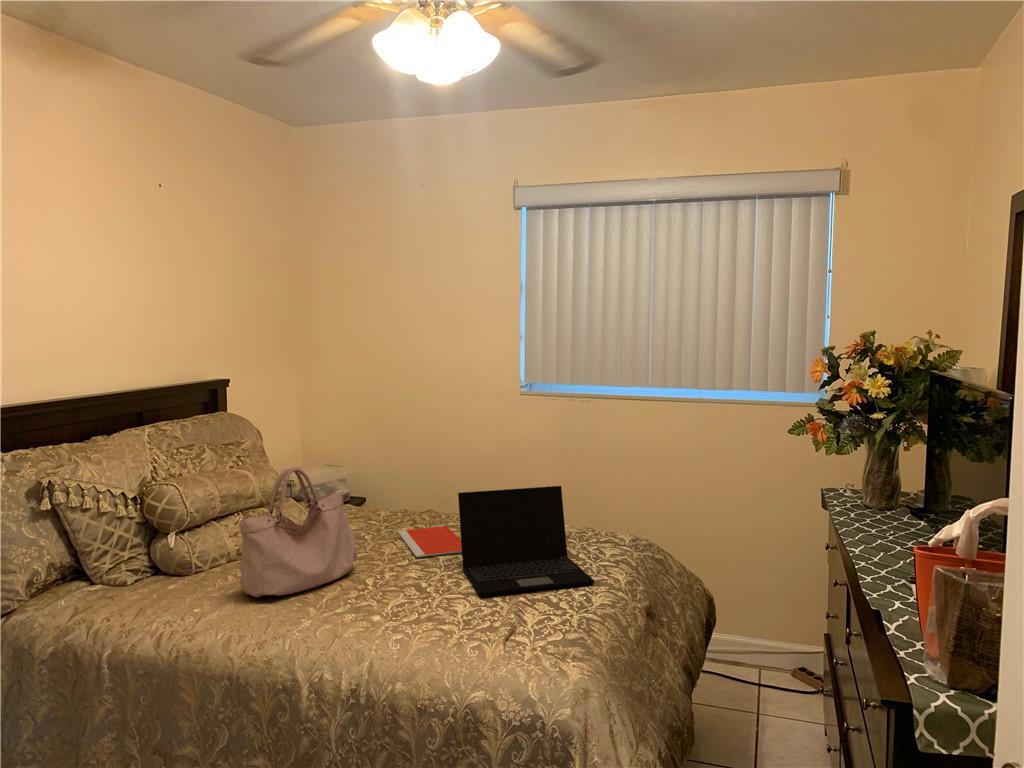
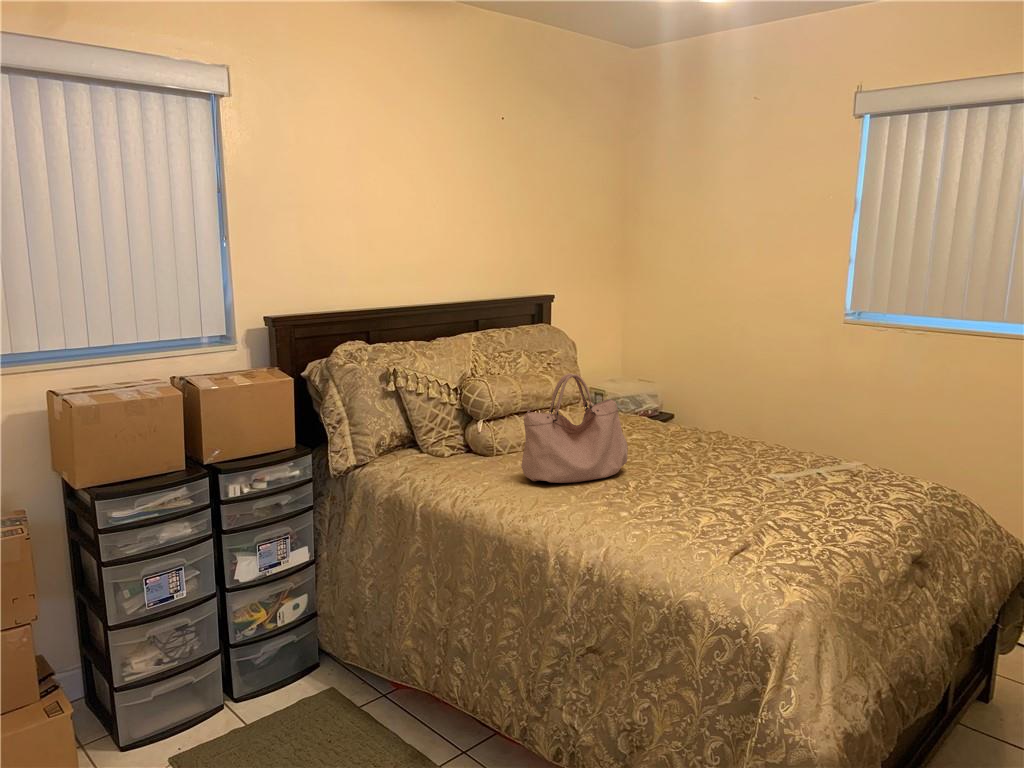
laptop: present [458,486,594,596] -> none [725,413,858,522]
notebook: present [398,526,462,557] -> none [679,446,742,473]

